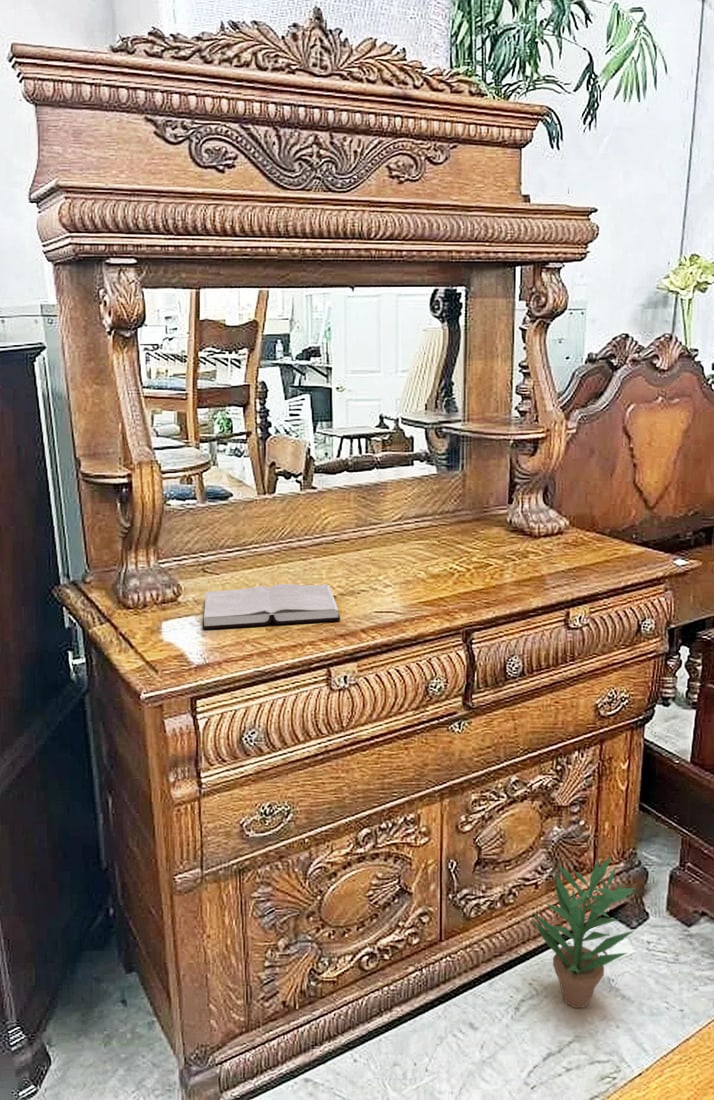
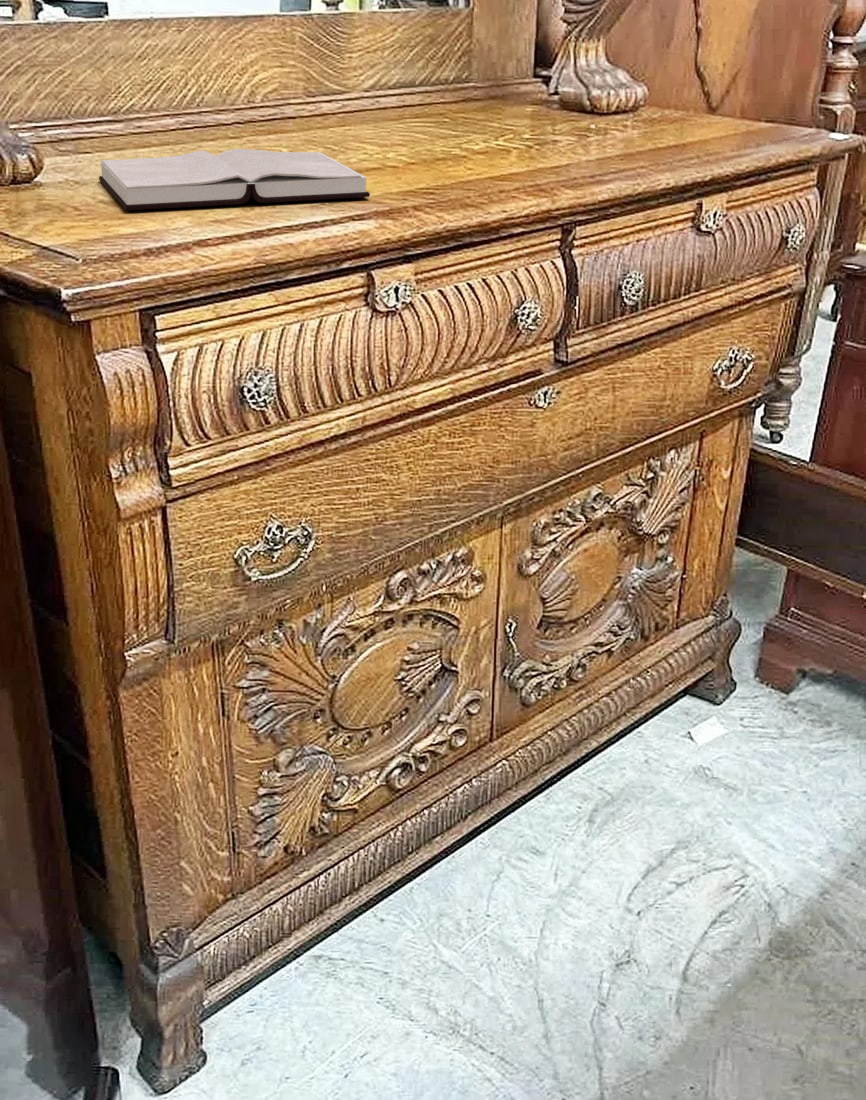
potted plant: present [531,857,633,1008] -> none [605,588,769,811]

